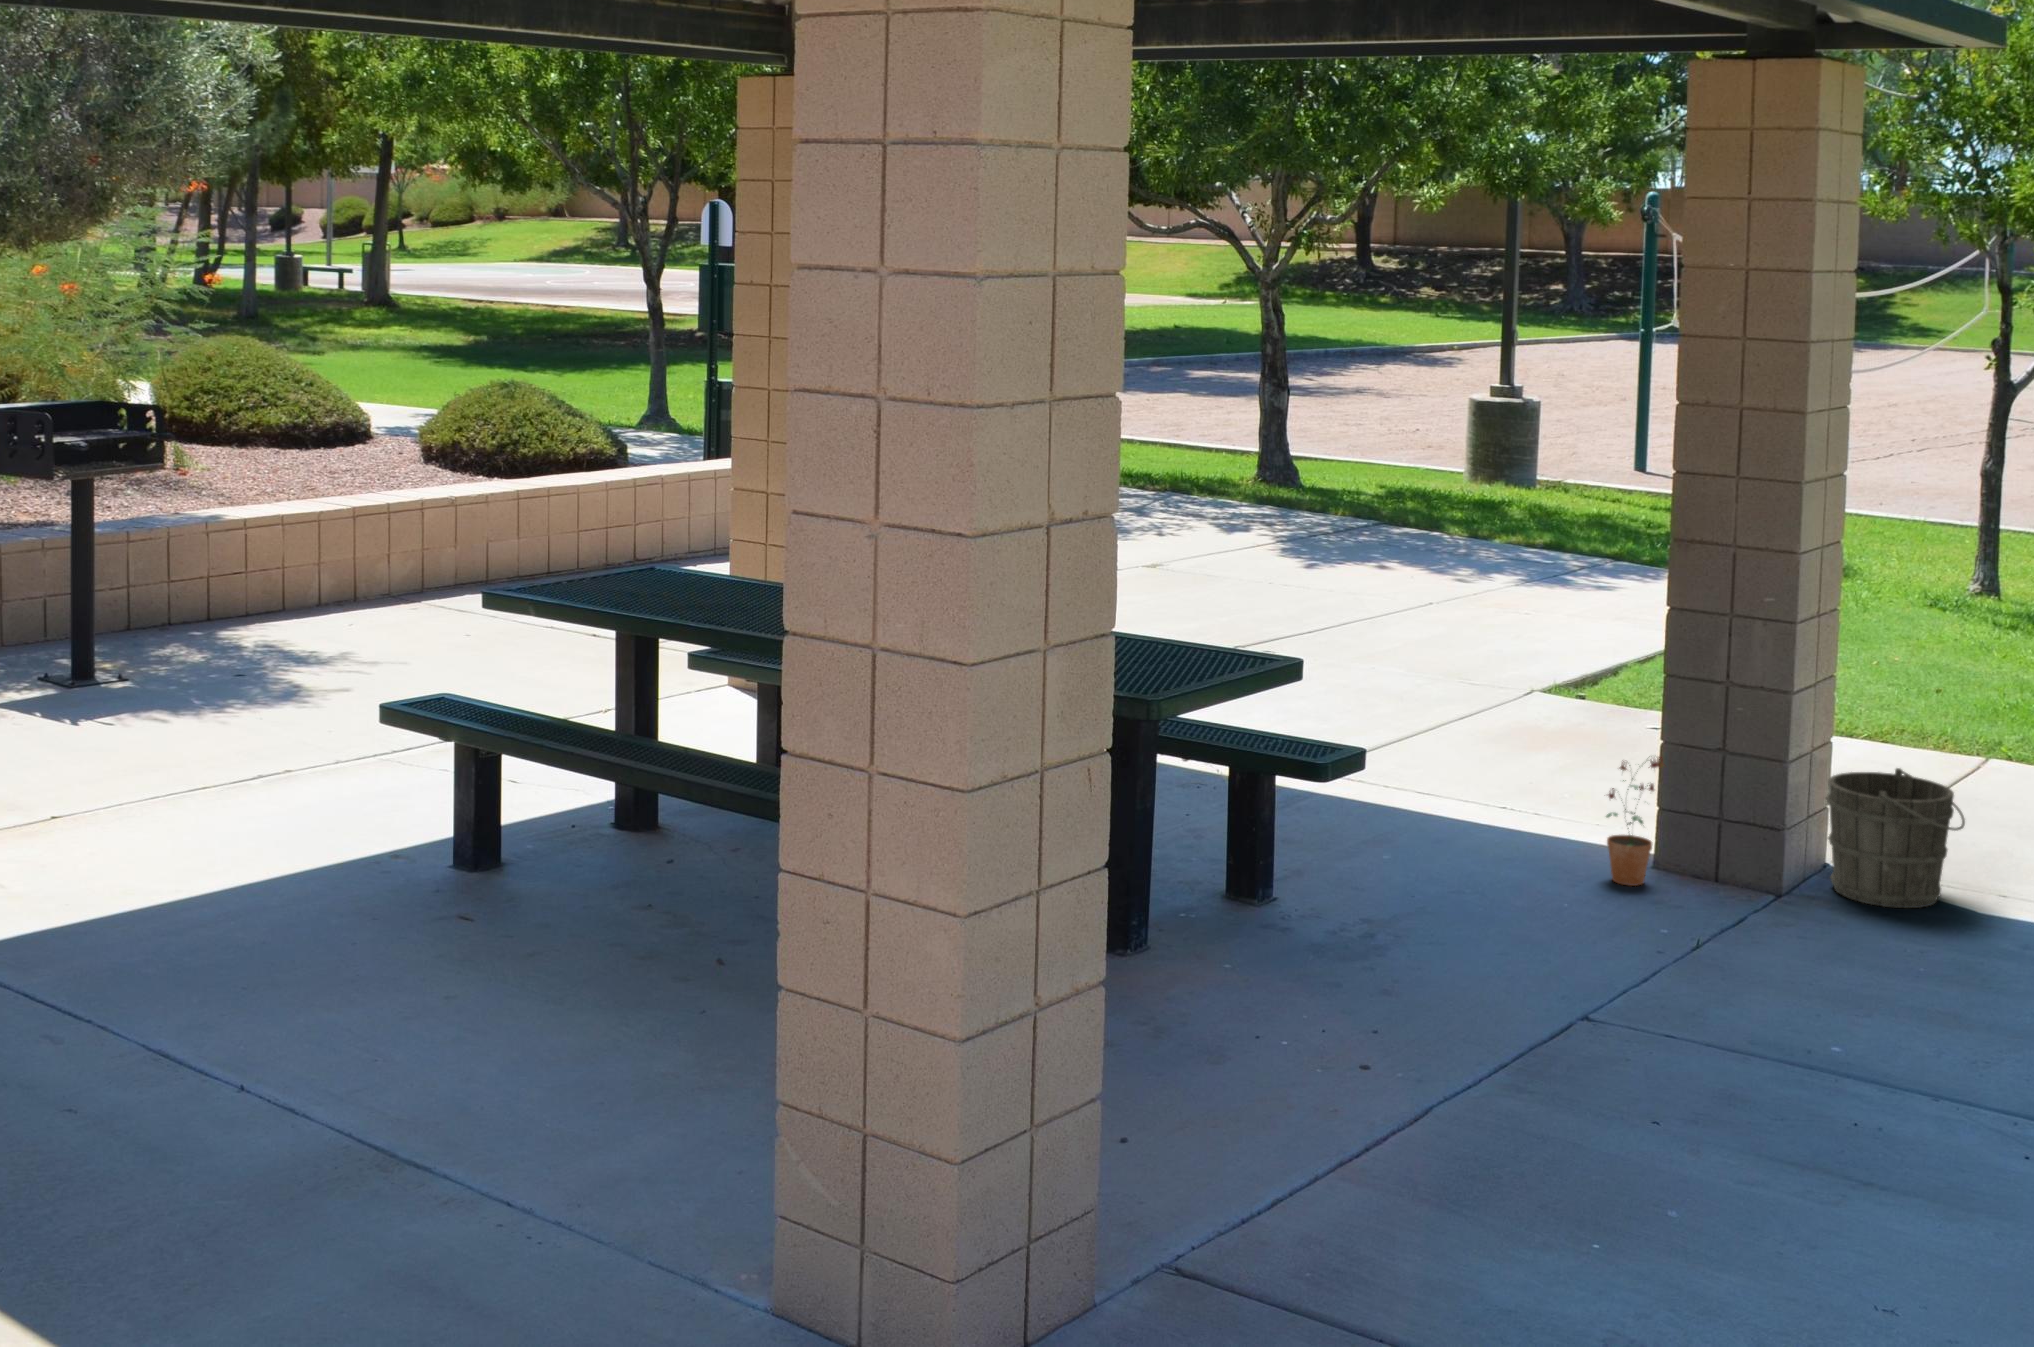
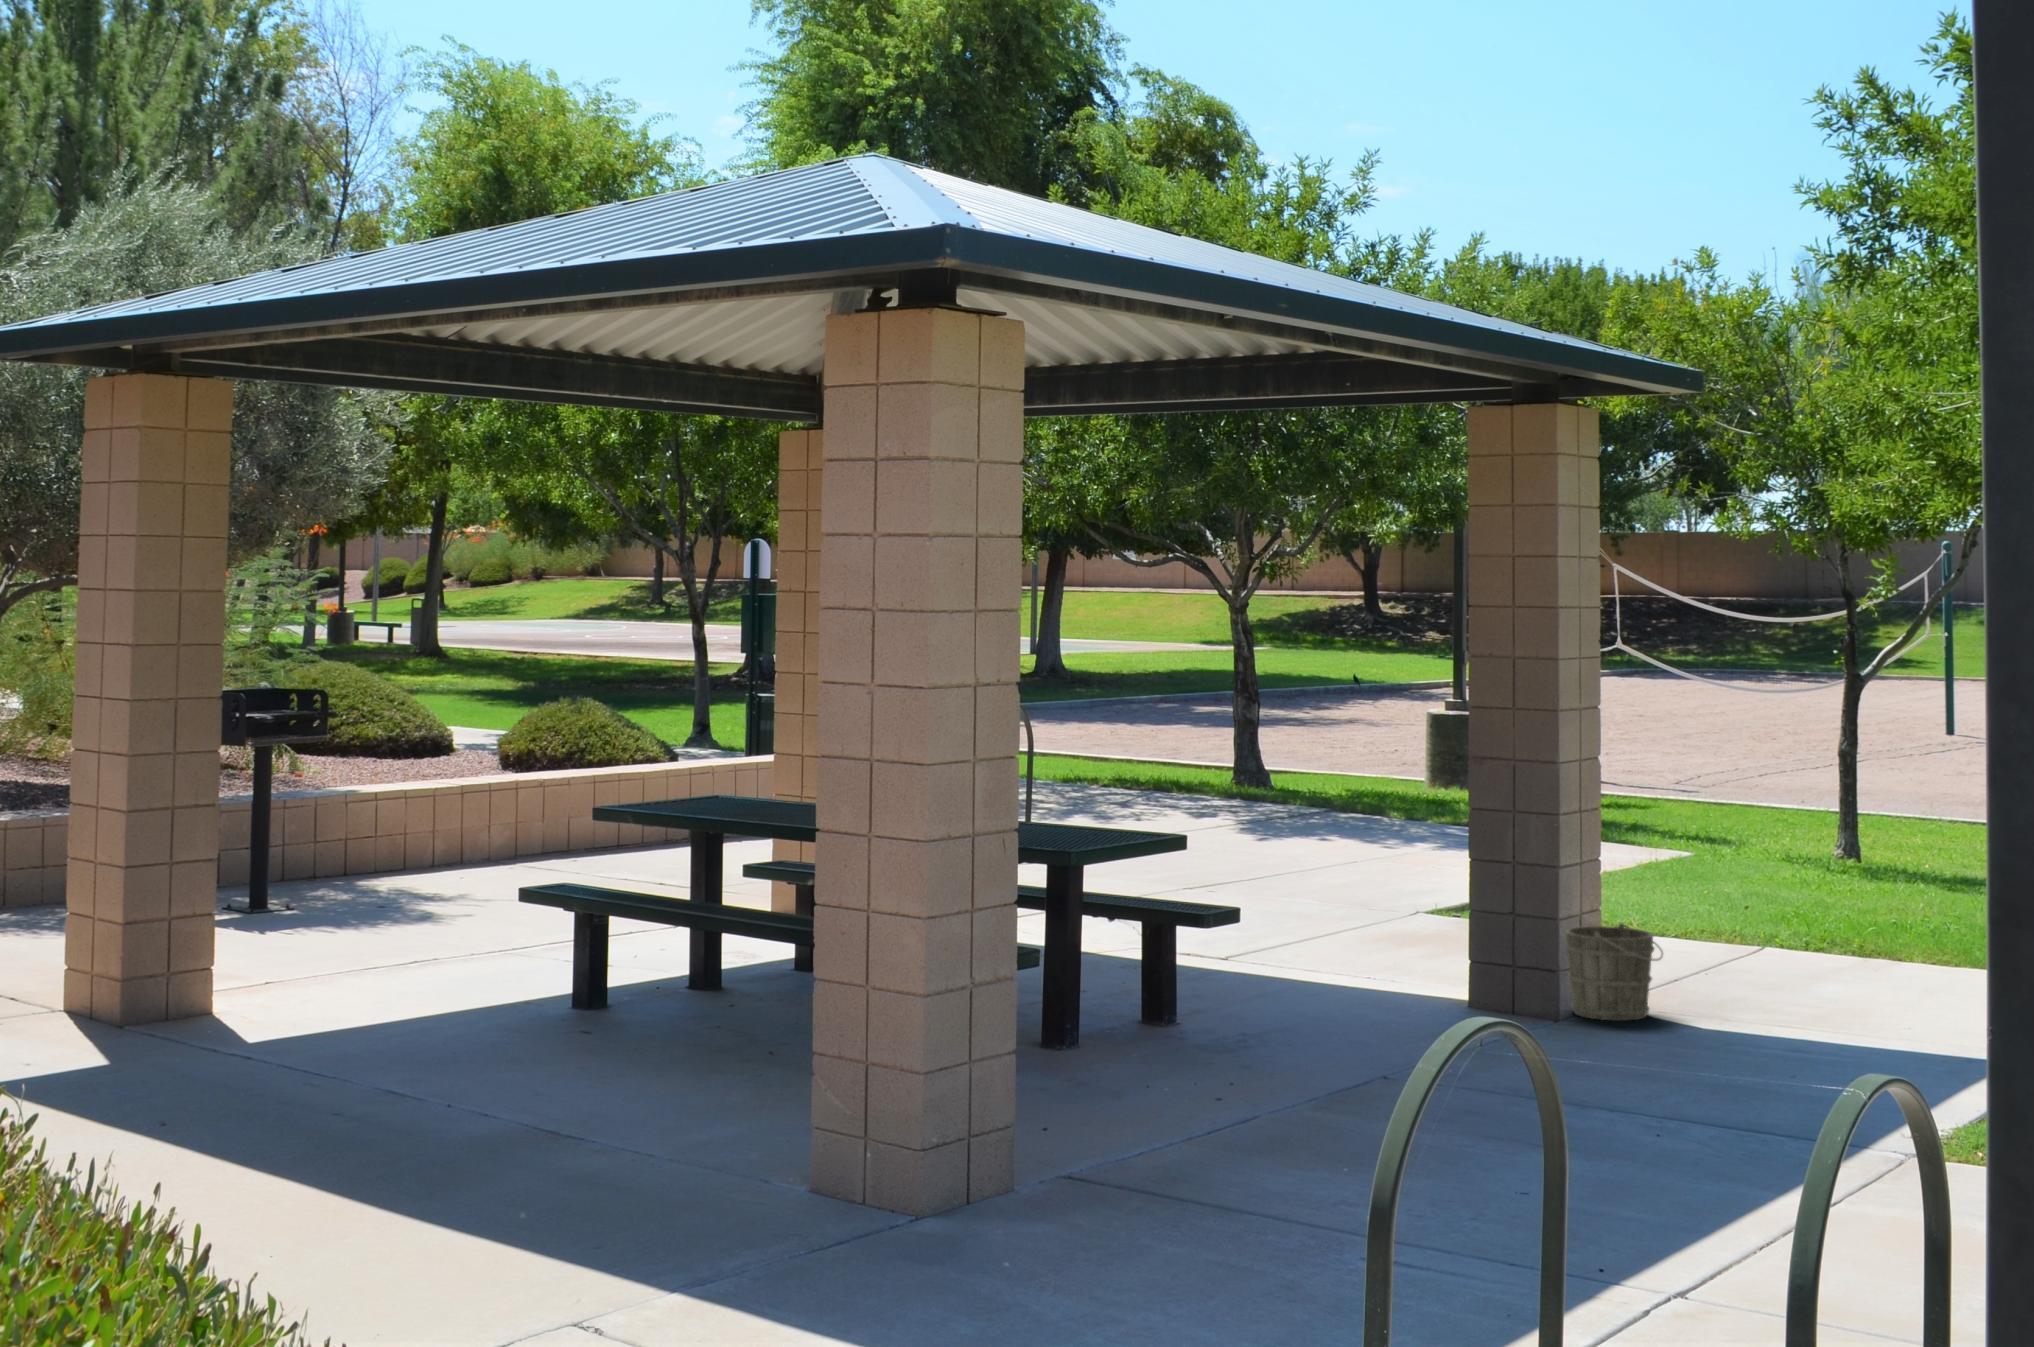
potted plant: present [1606,757,1663,886] -> none [1400,913,1446,1011]

